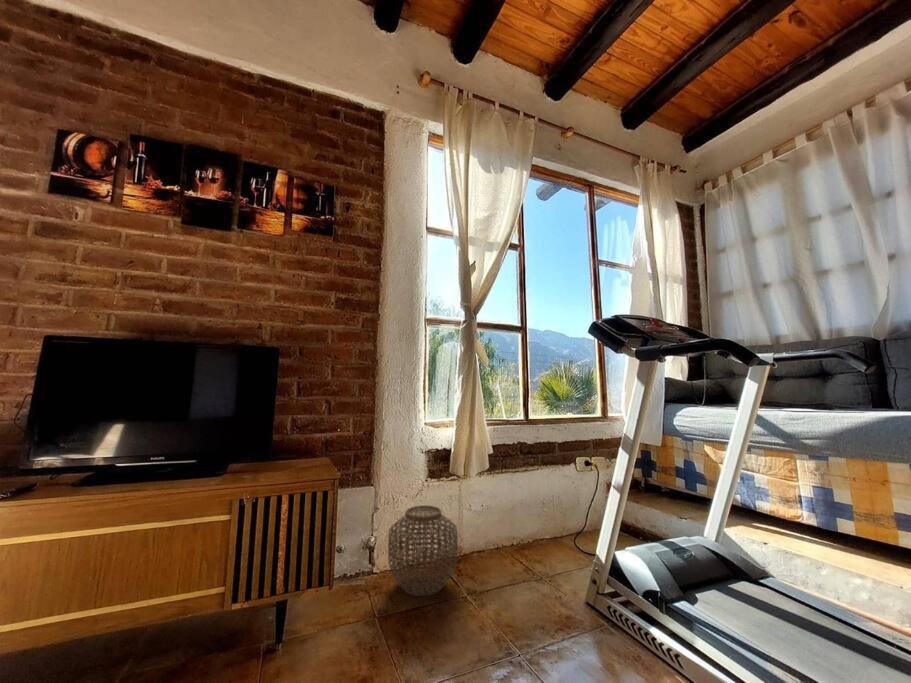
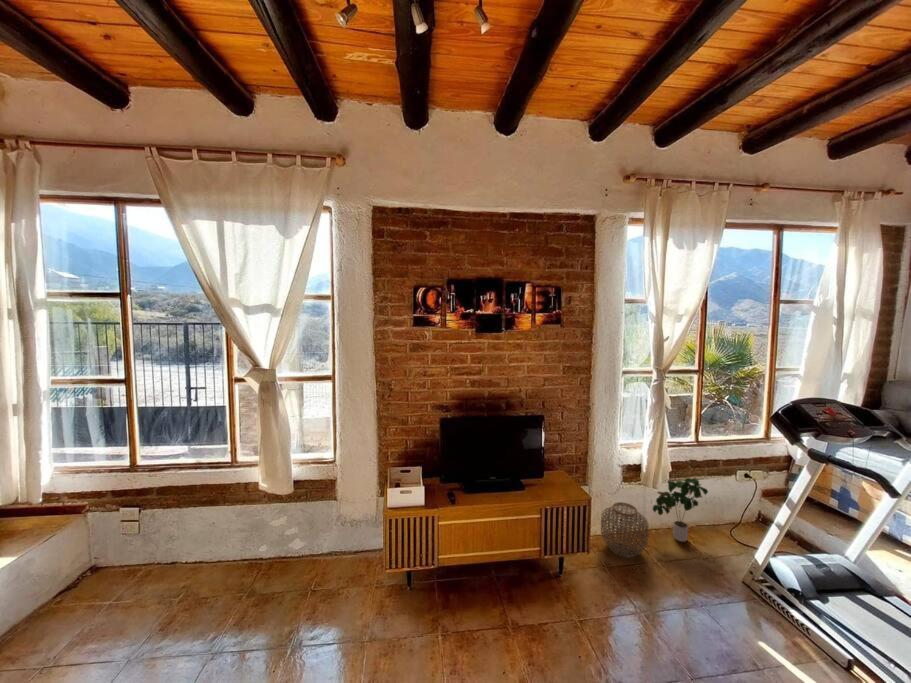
potted plant: none [470,465,542,562] -> present [653,478,708,542]

